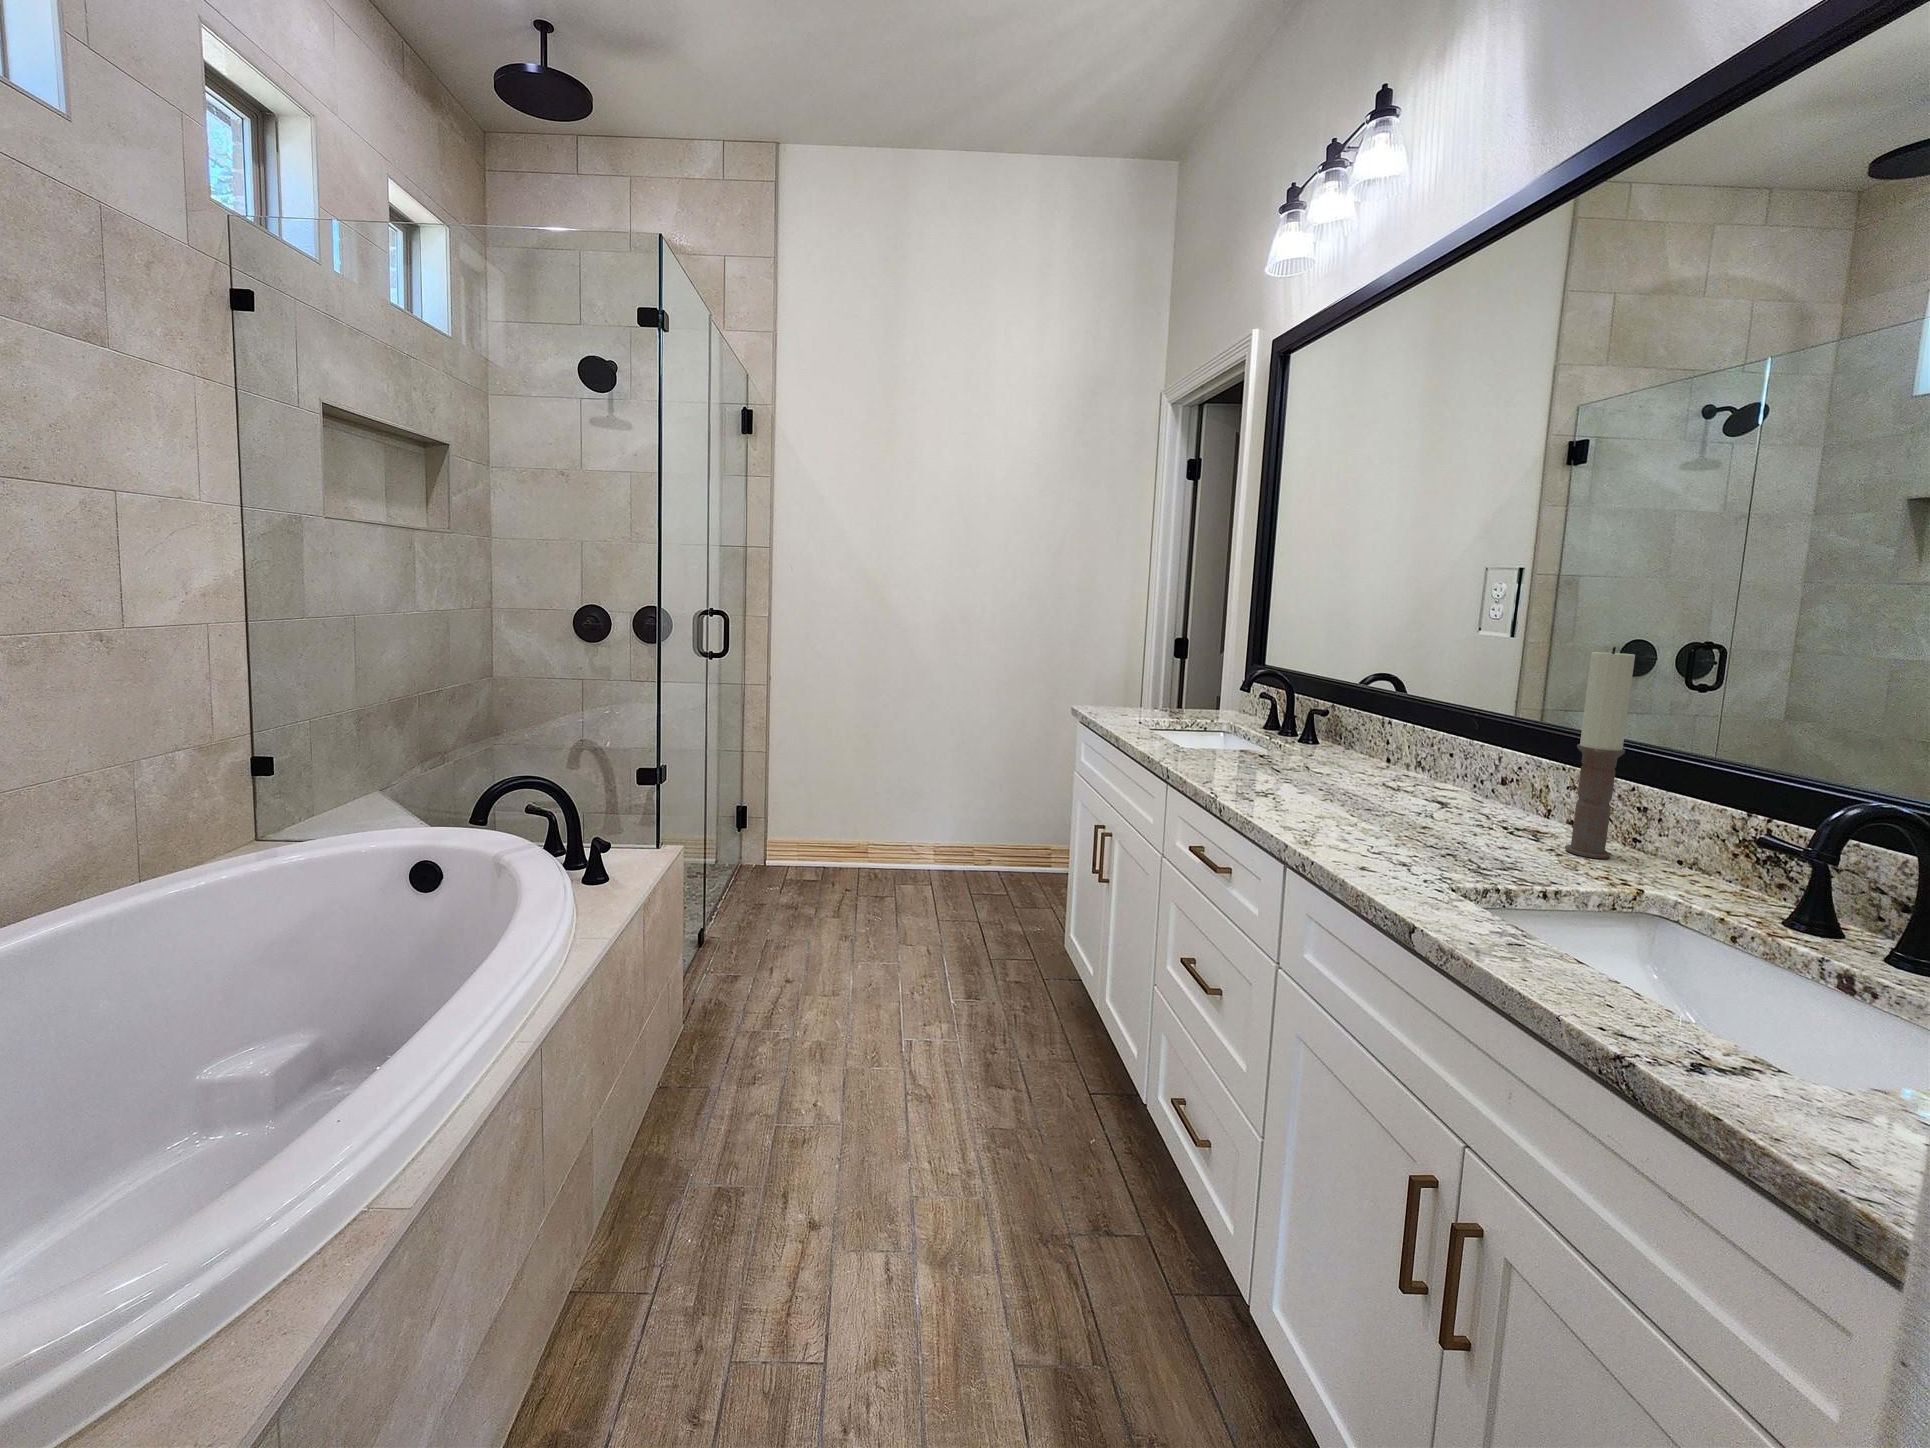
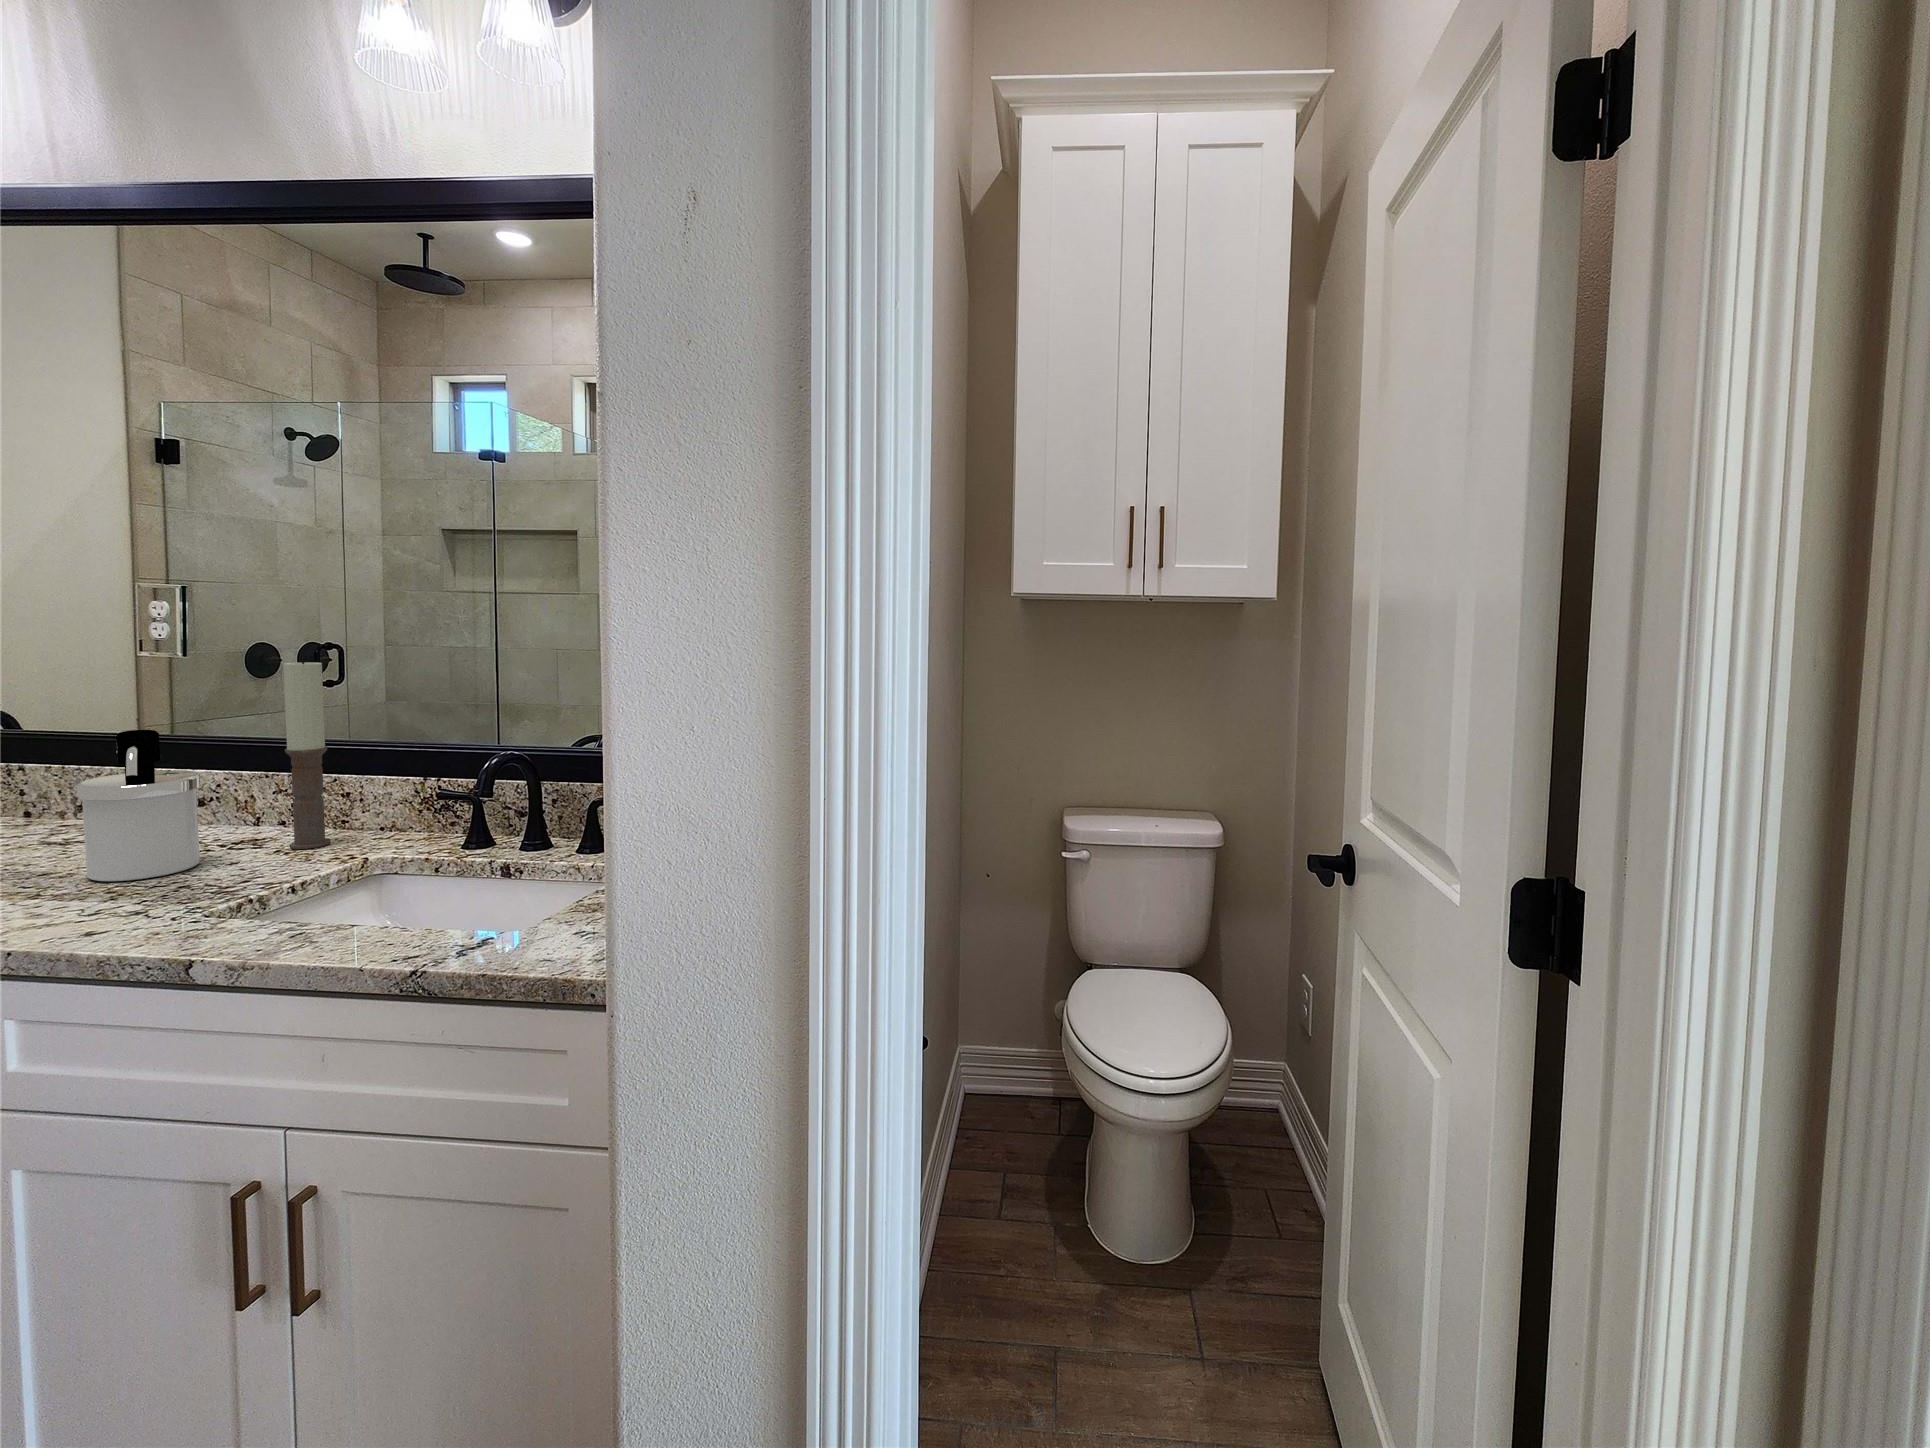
soap dispenser: none [1392,702,1491,839] -> present [77,730,200,881]

